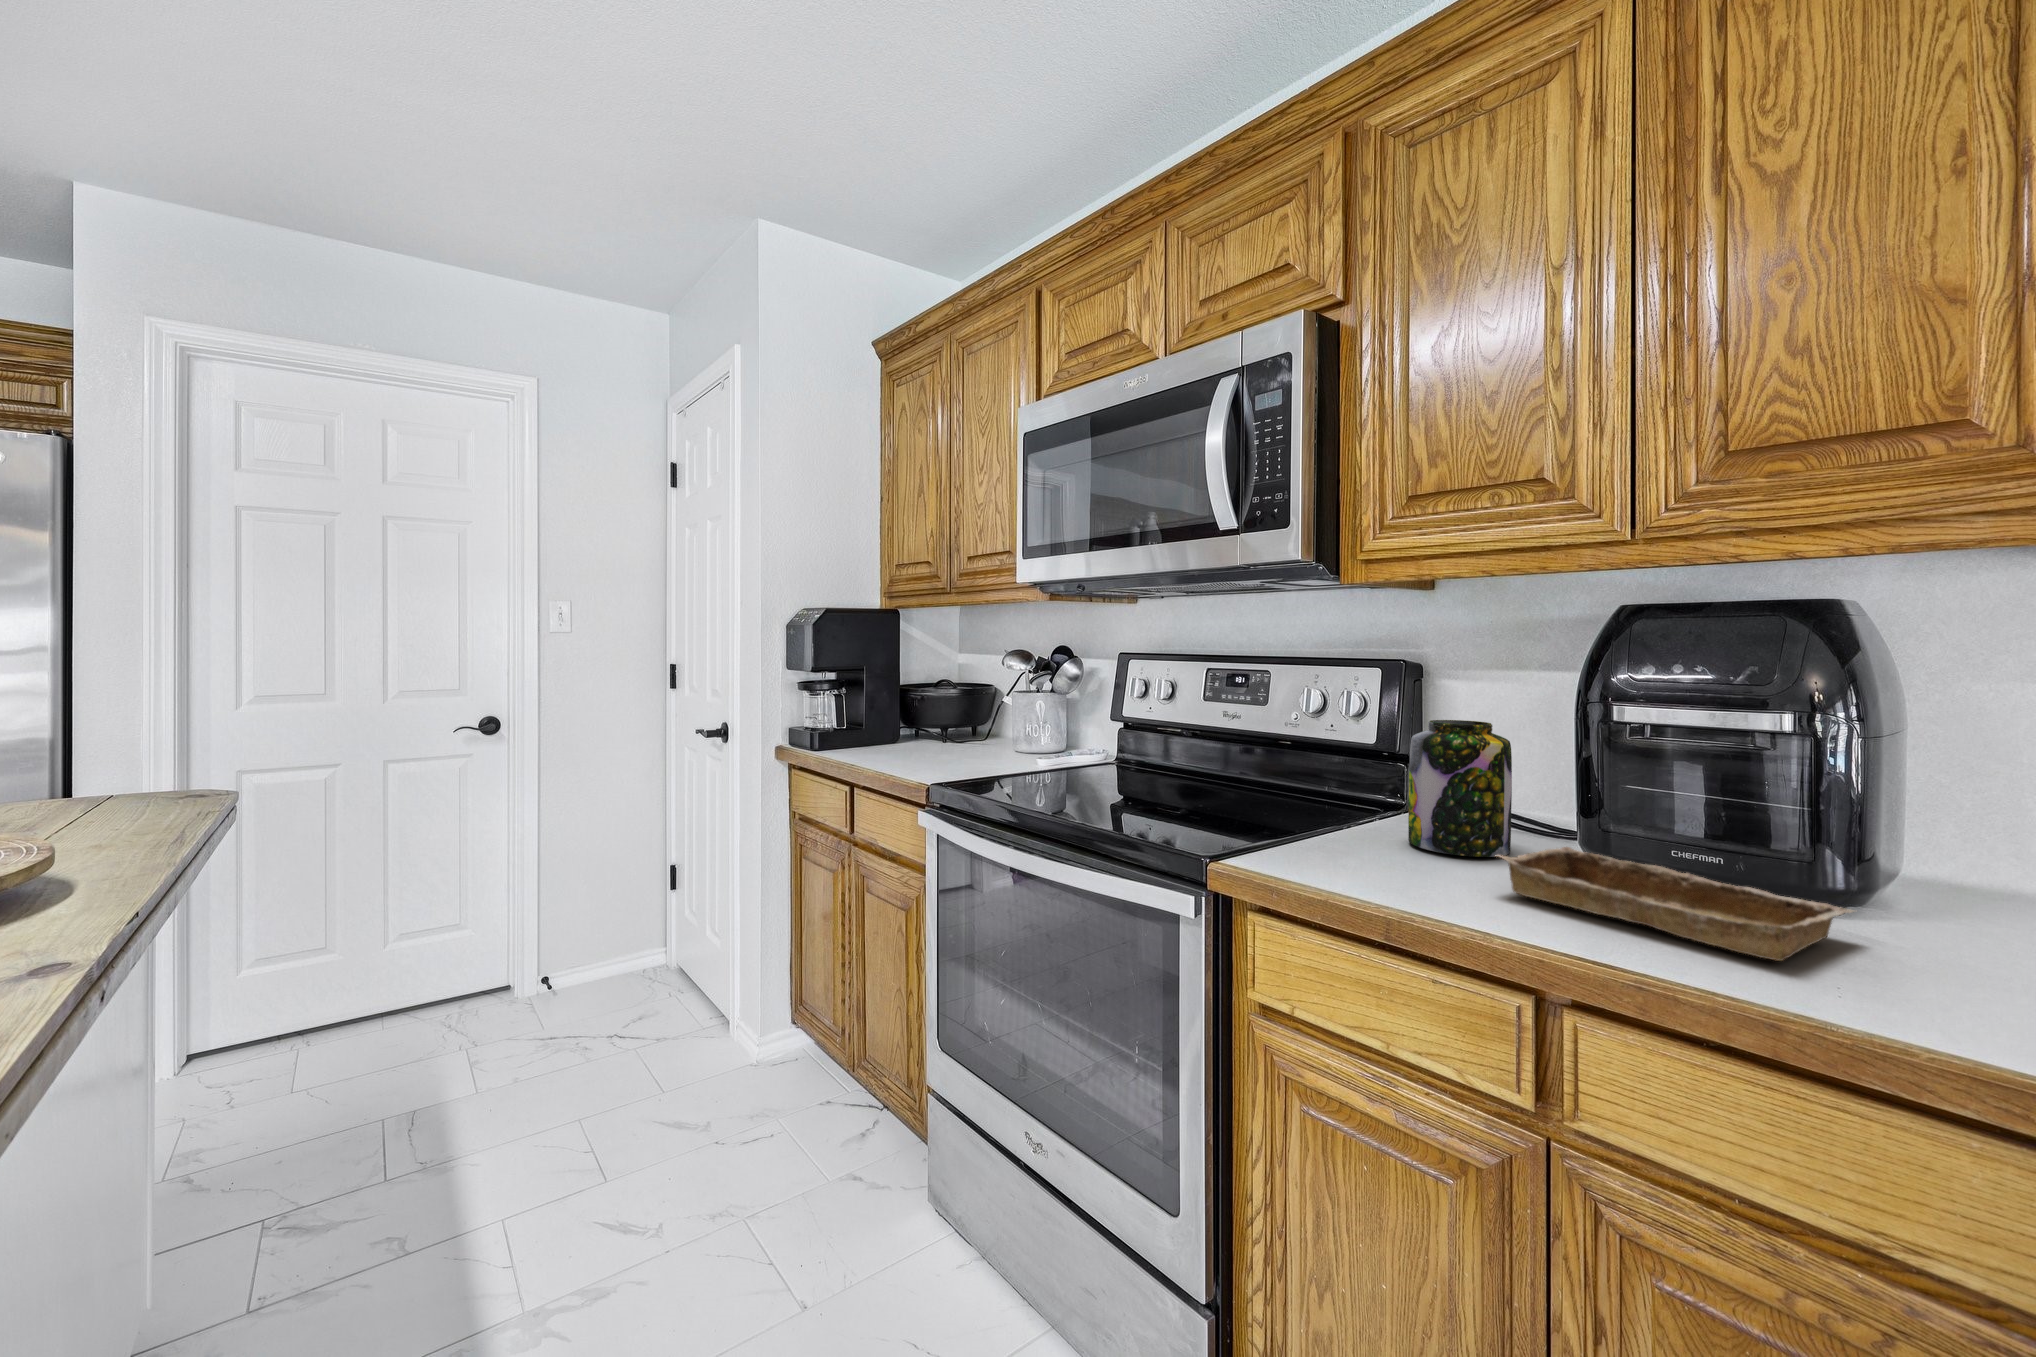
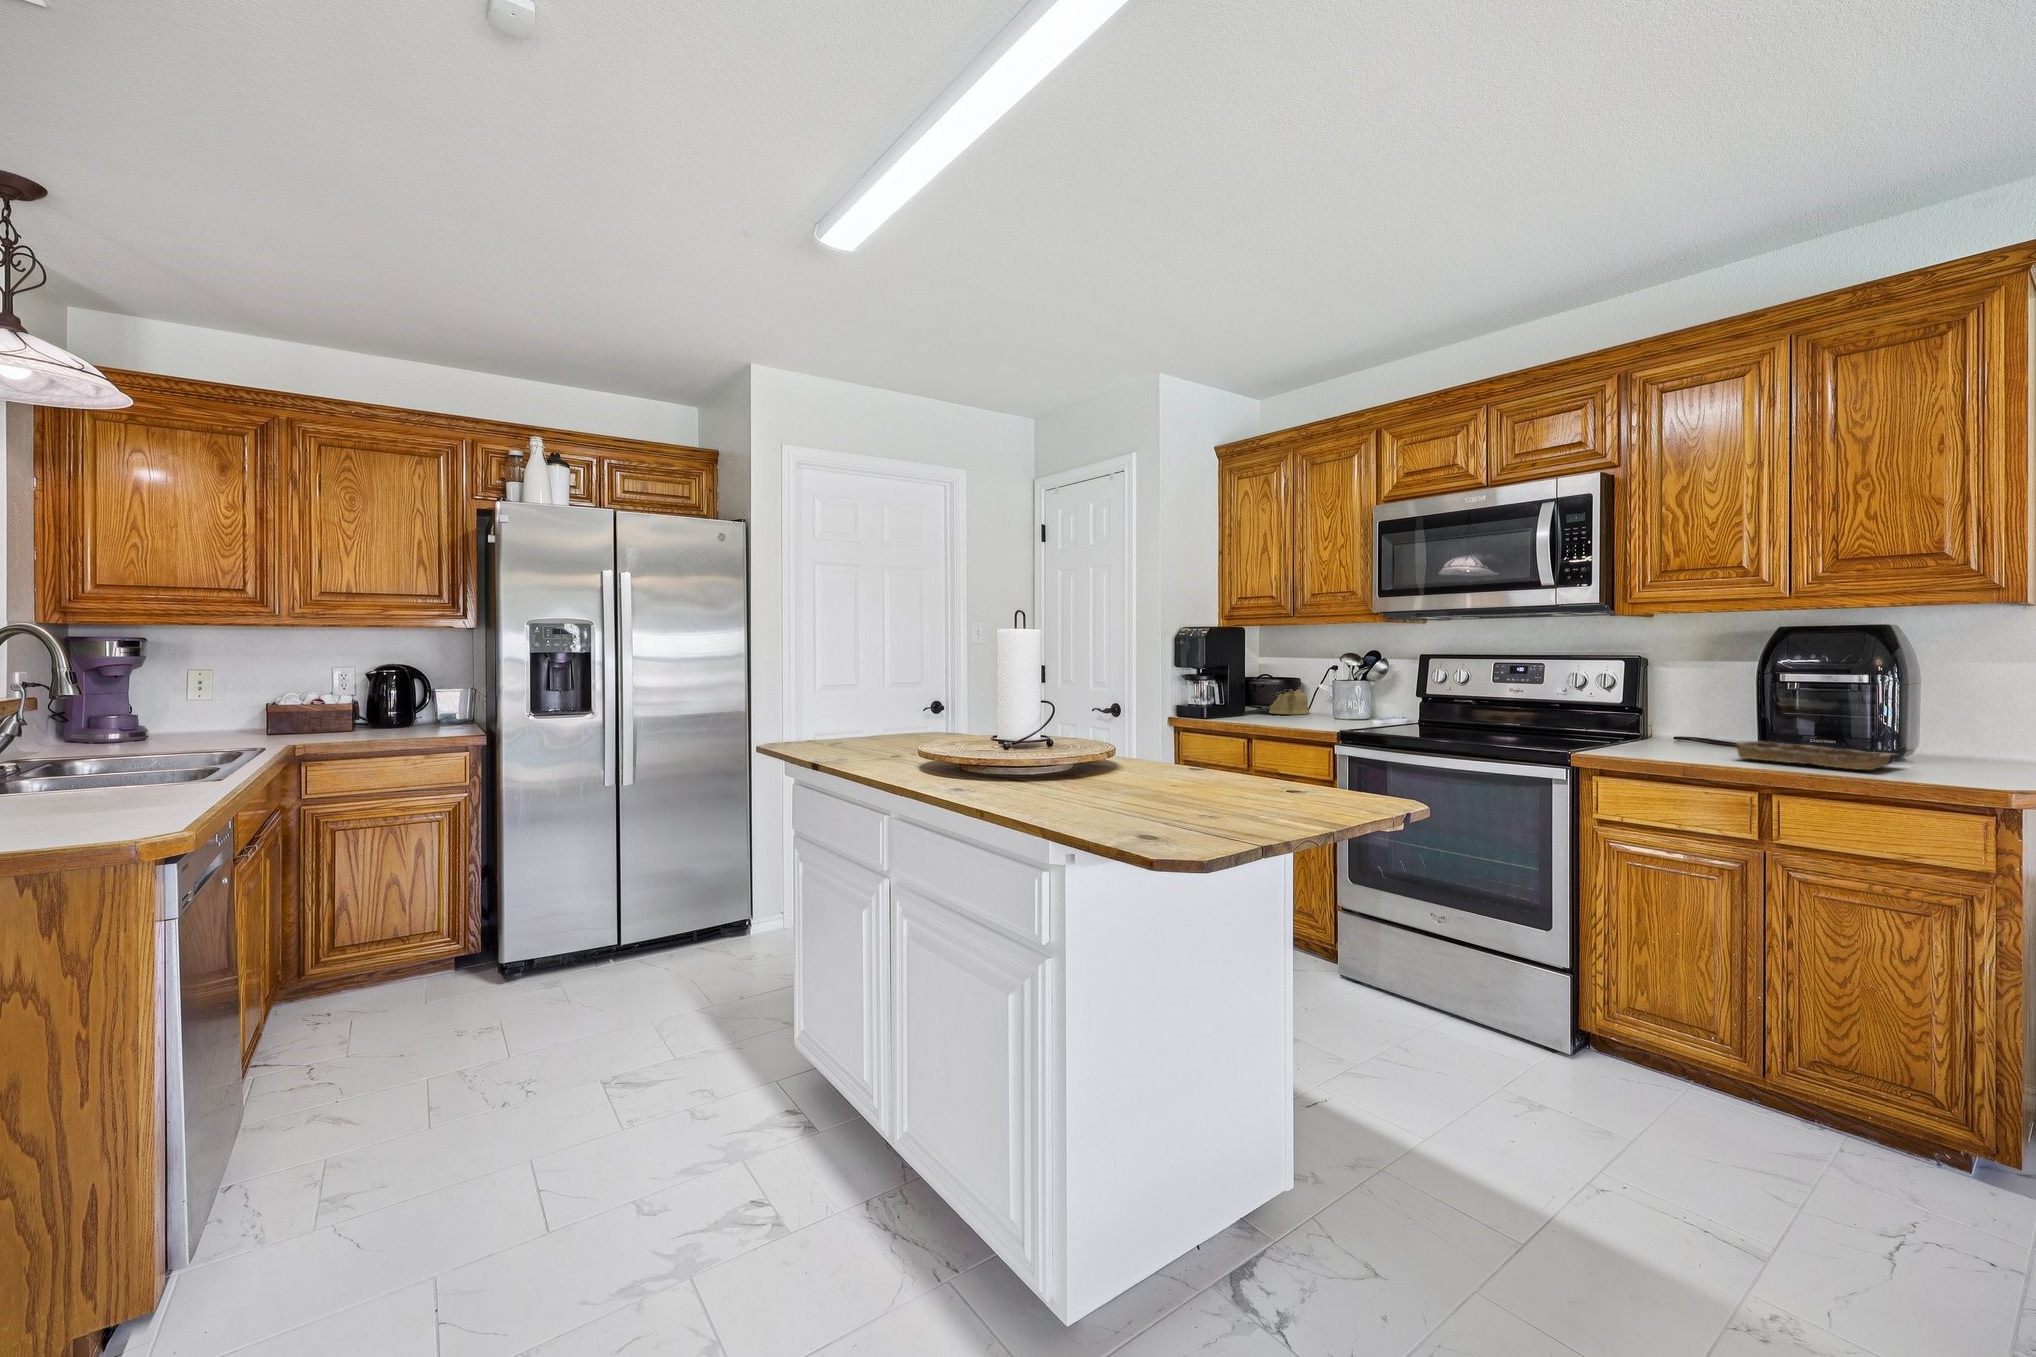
kettle: none [932,697,997,746] -> present [1269,689,1309,714]
jar: present [1408,720,1512,857] -> none [1662,684,1722,750]

